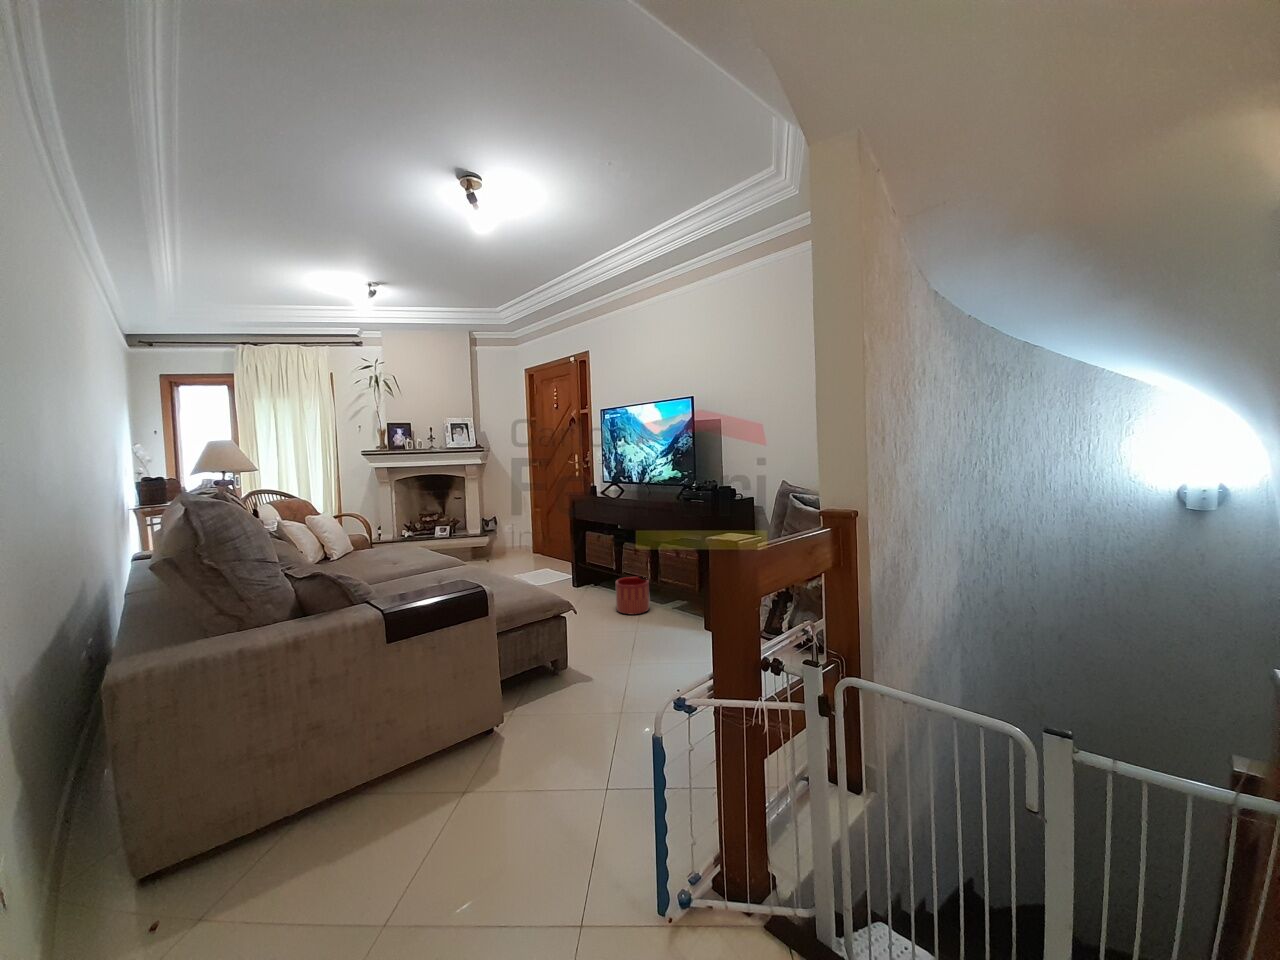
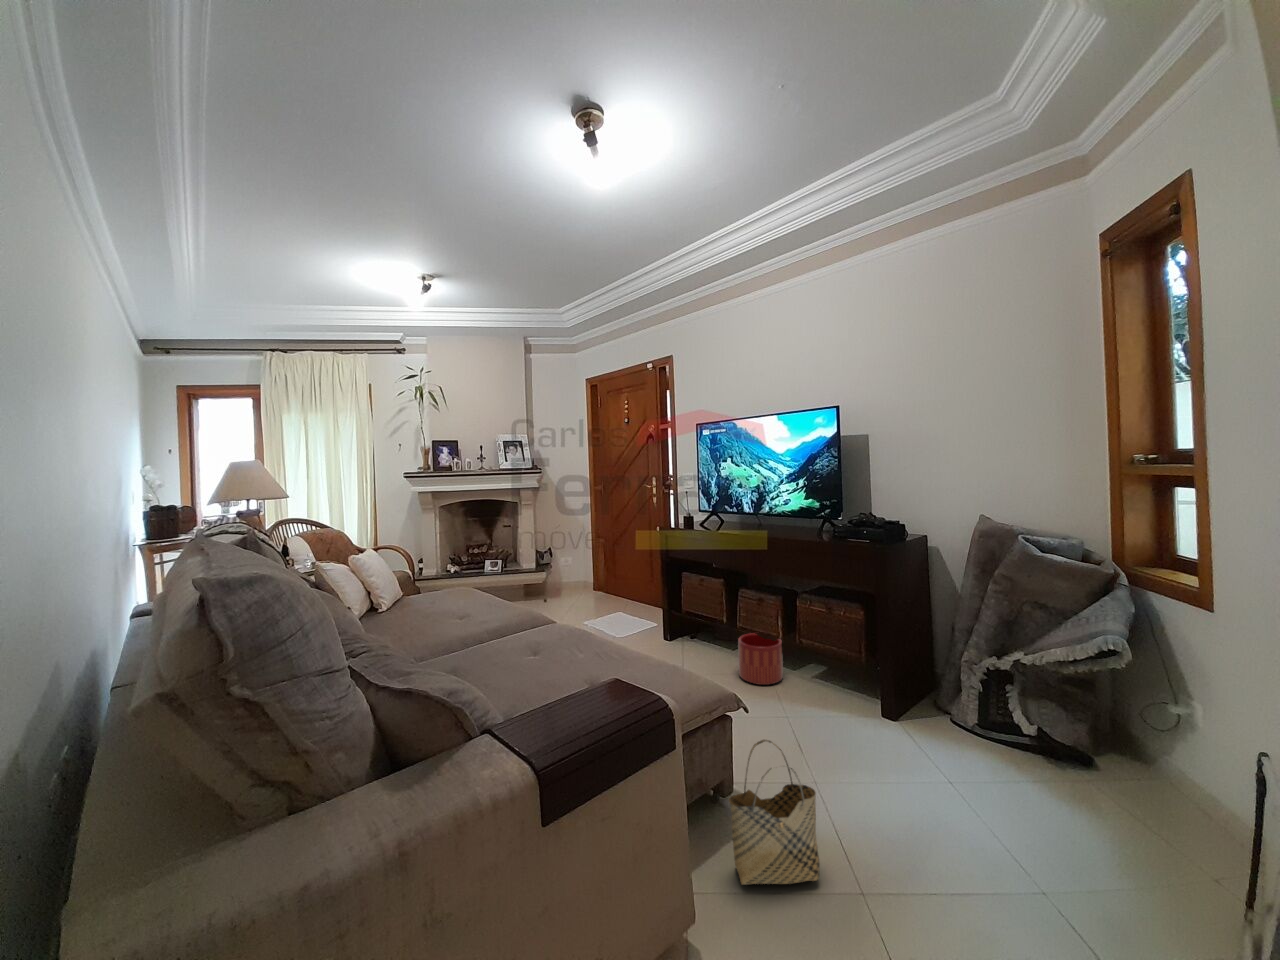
woven basket: none [540,626,600,714] -> present [729,740,820,885]

